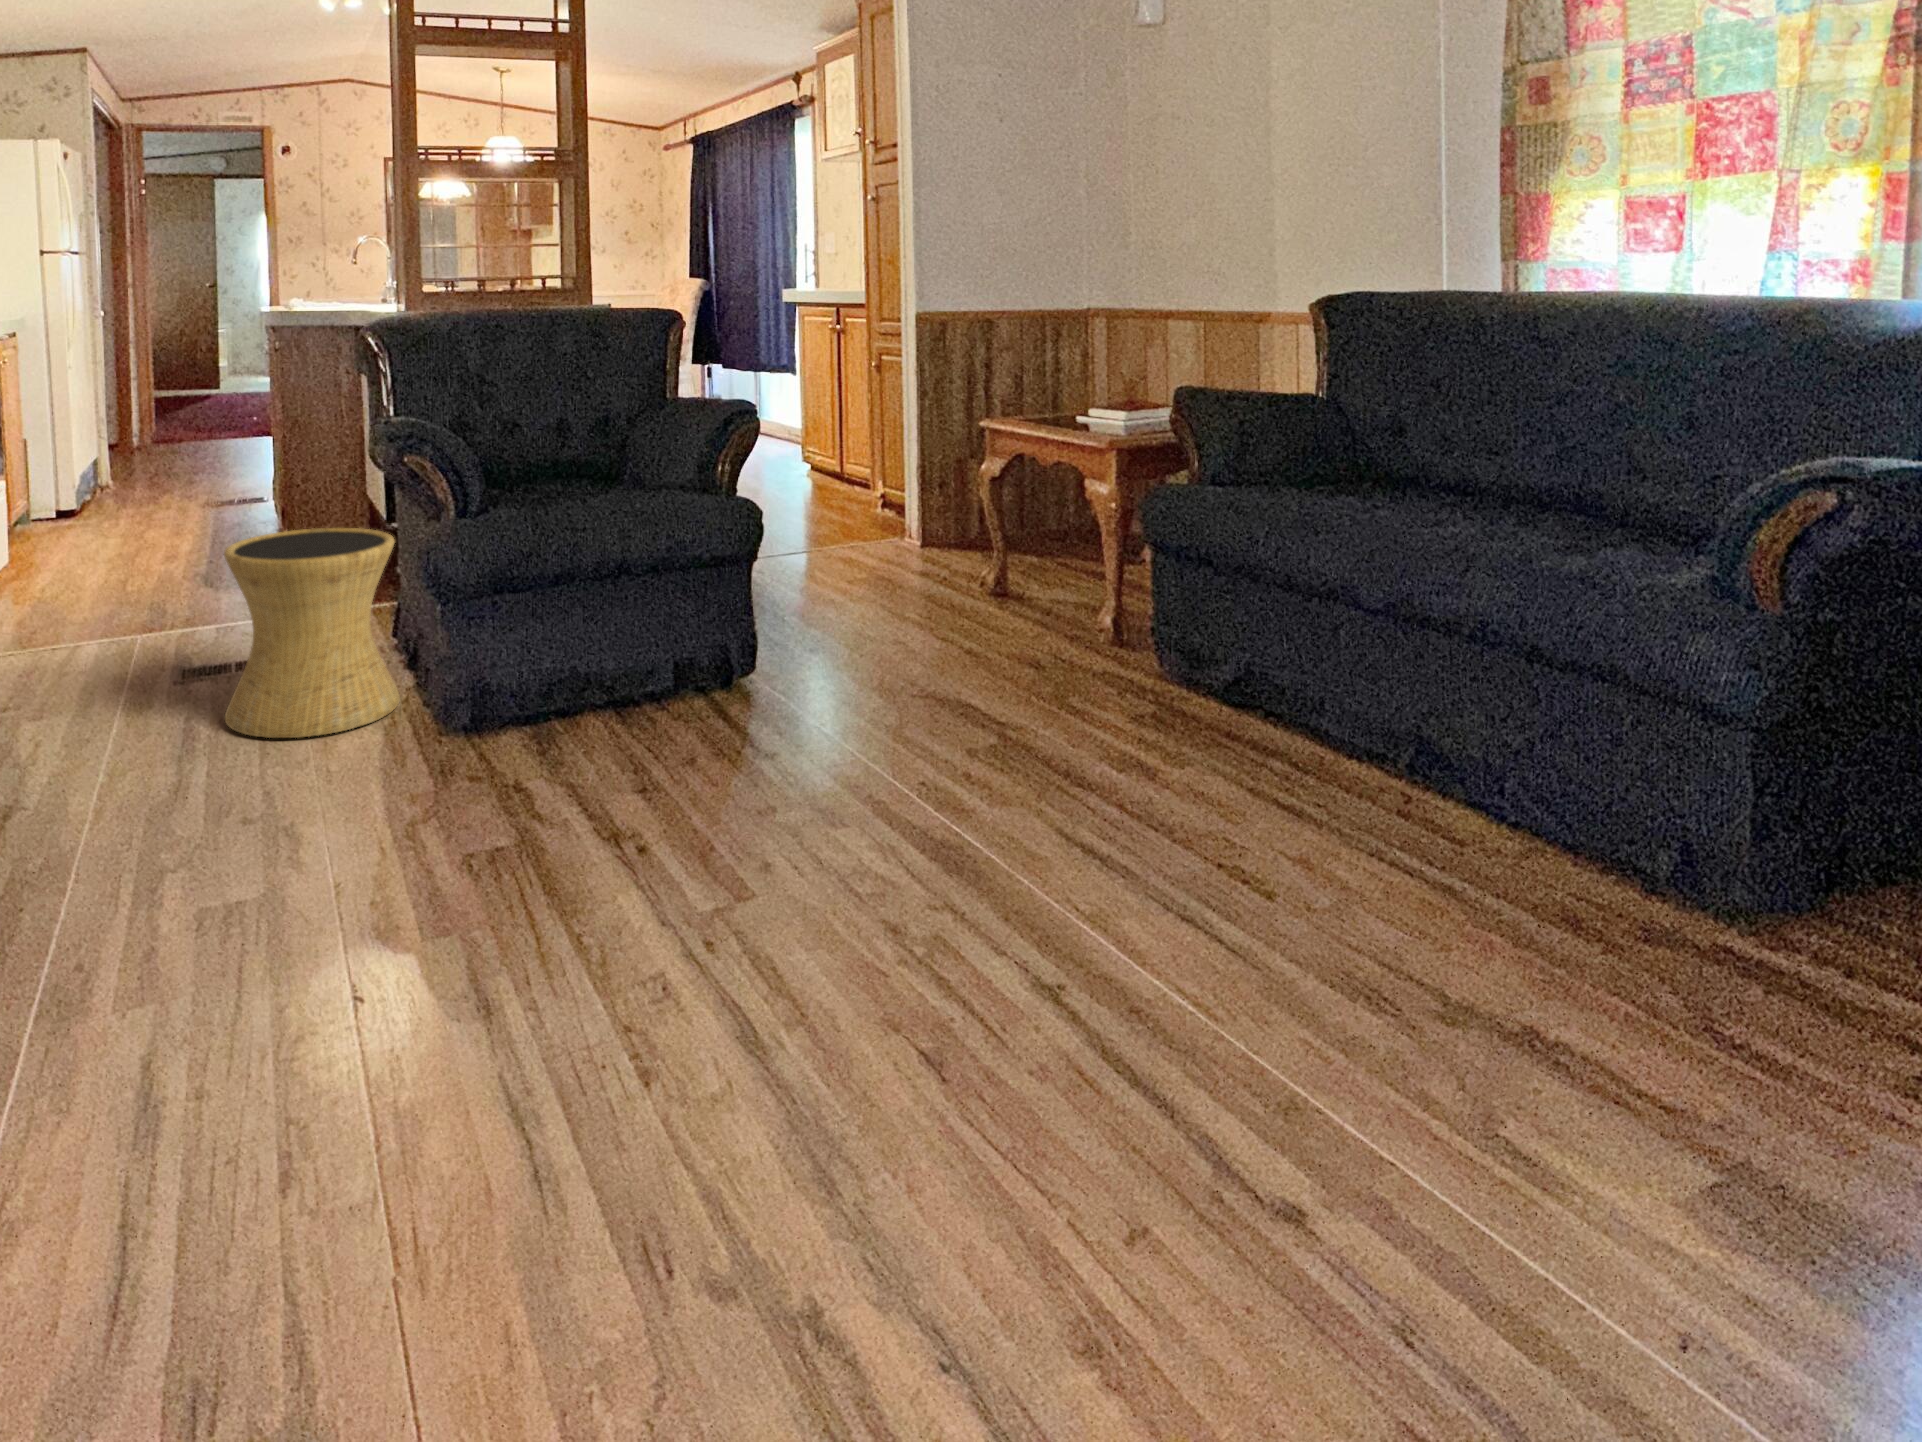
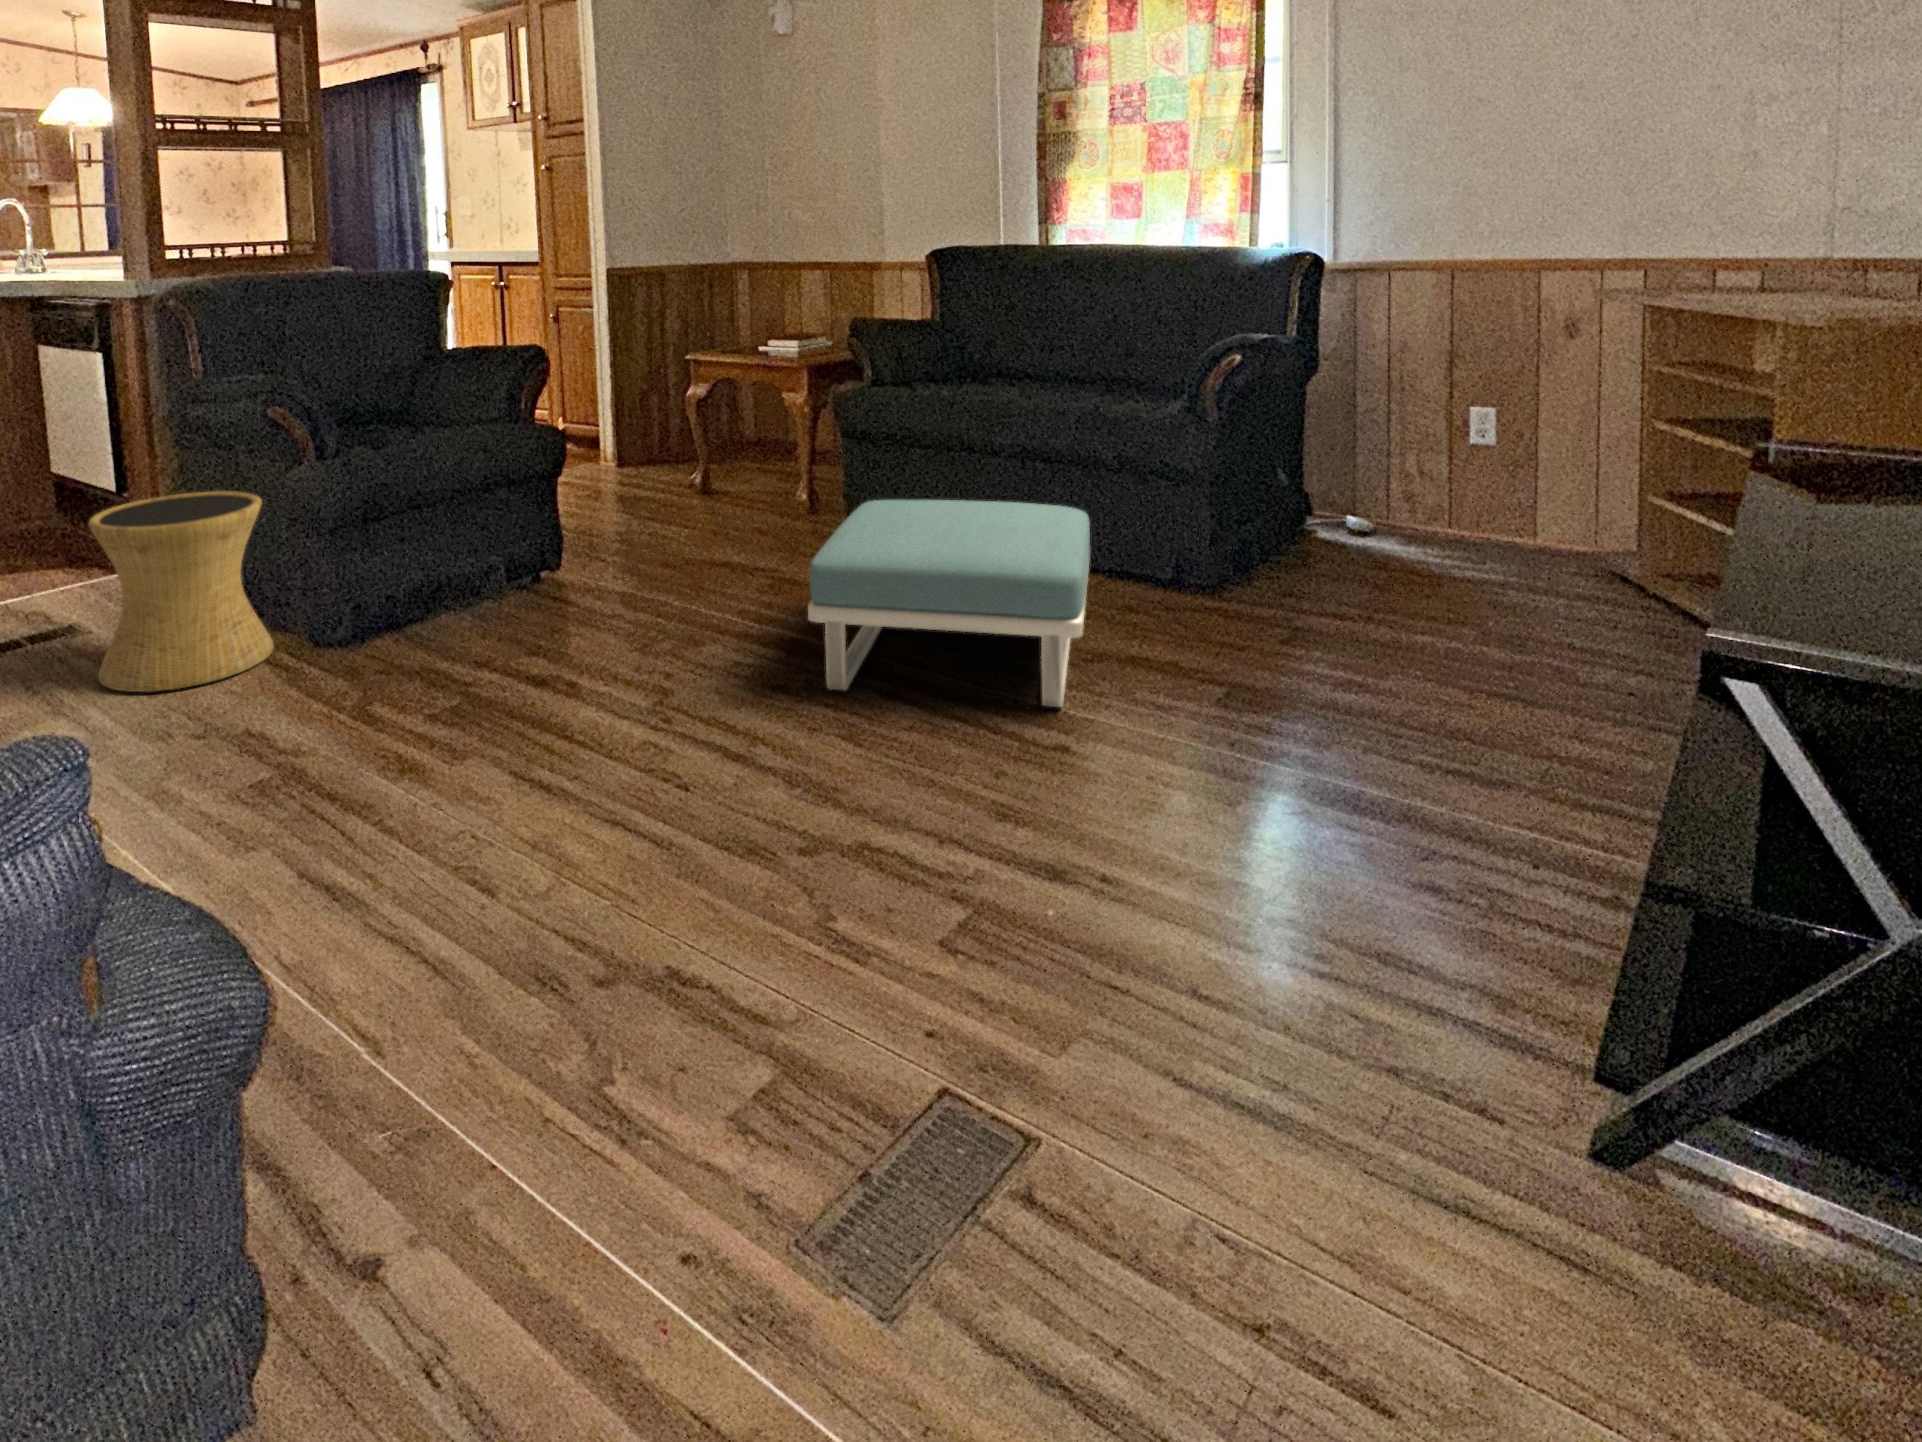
footstool: none [903,649,1444,1075] -> present [808,500,1090,707]

